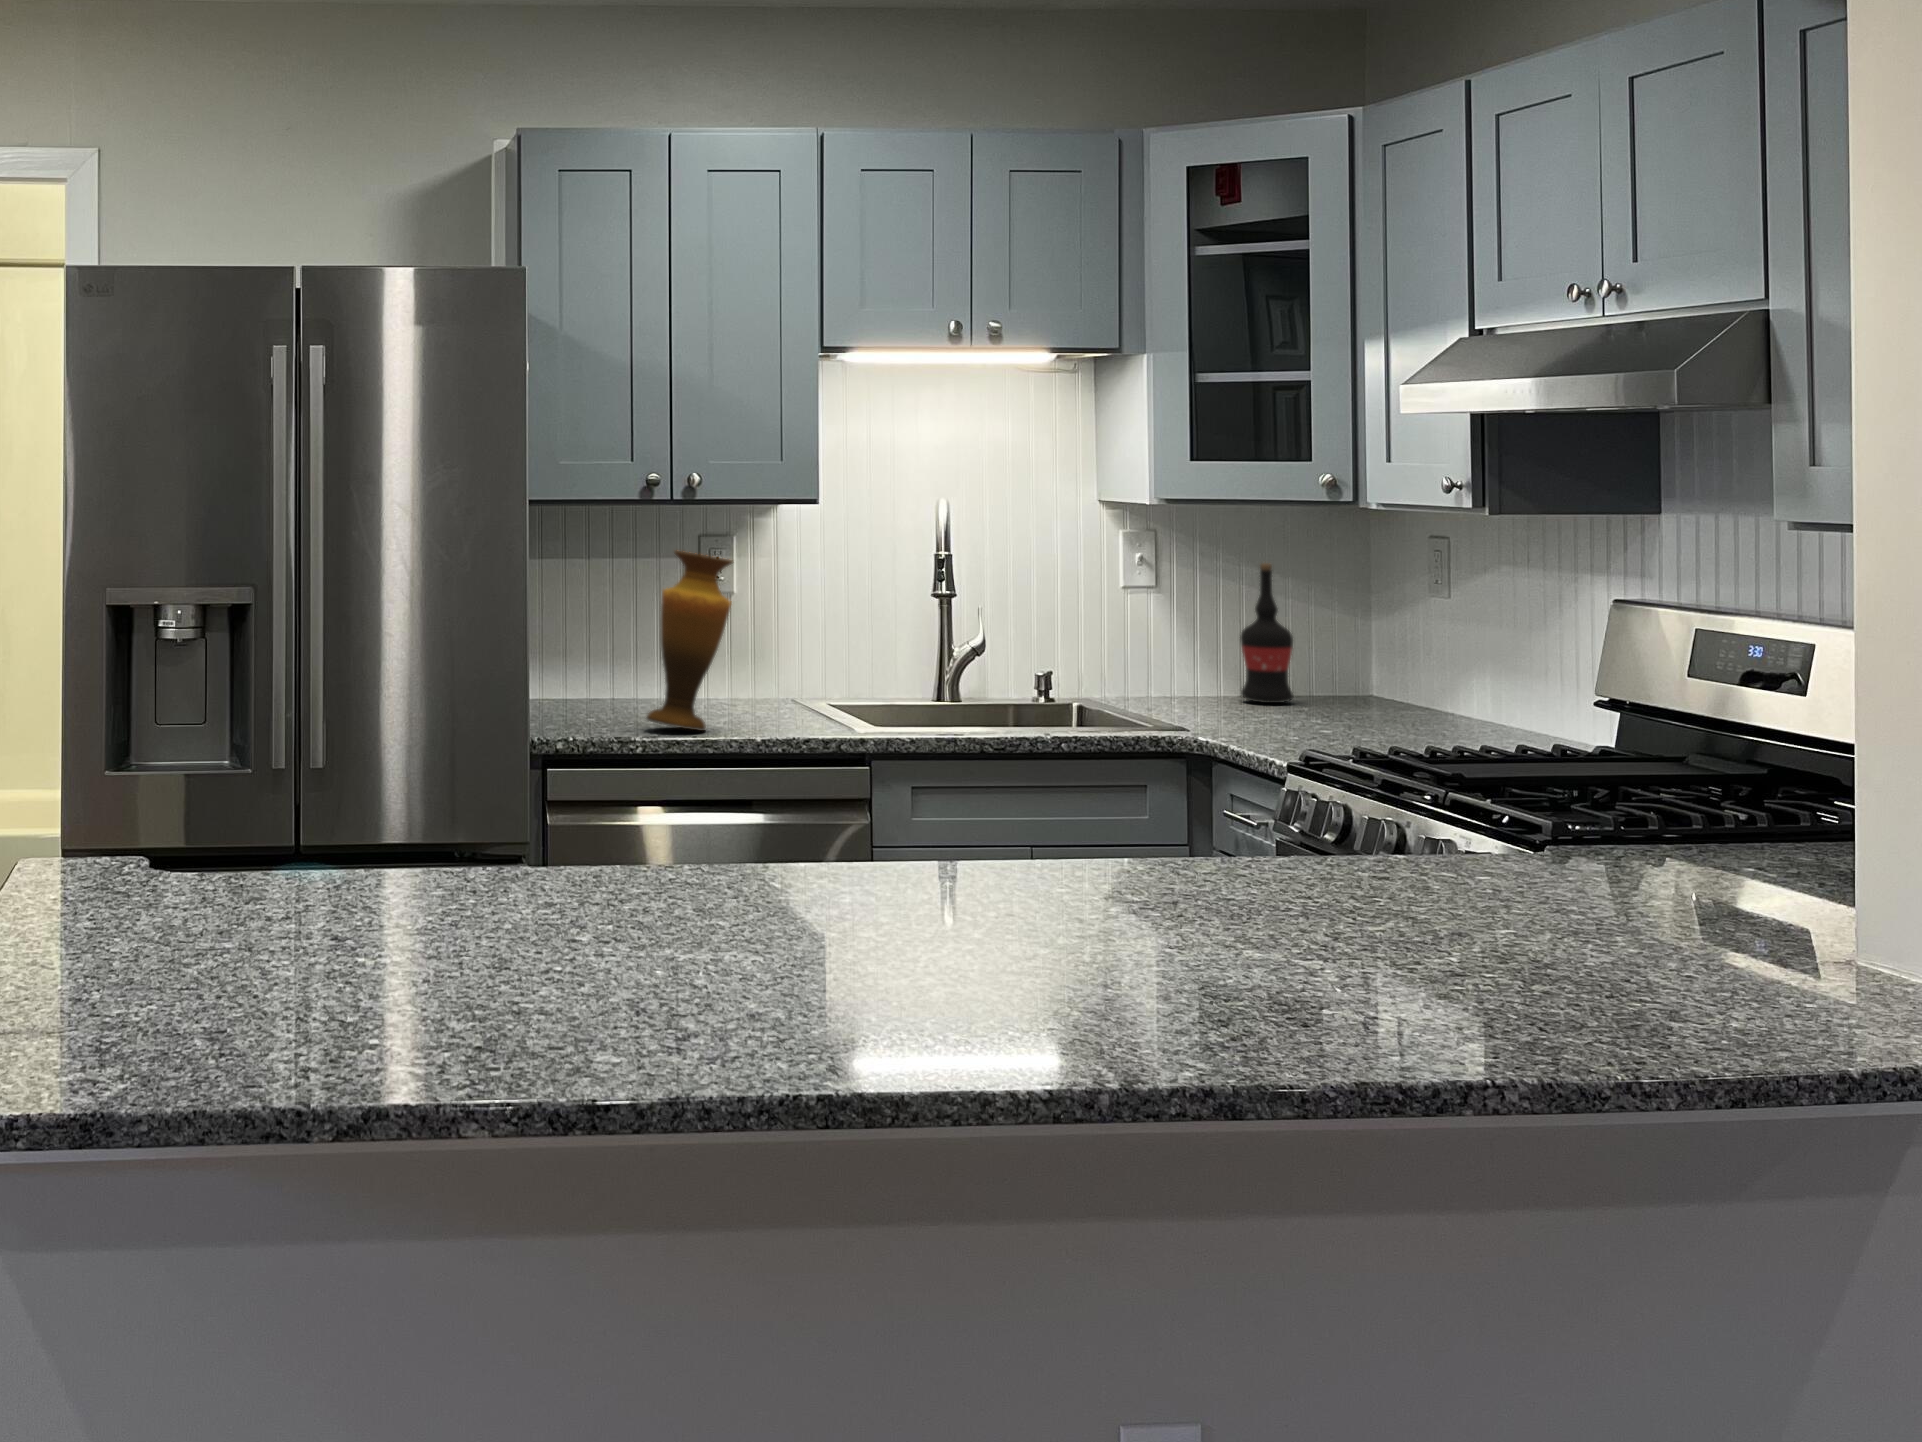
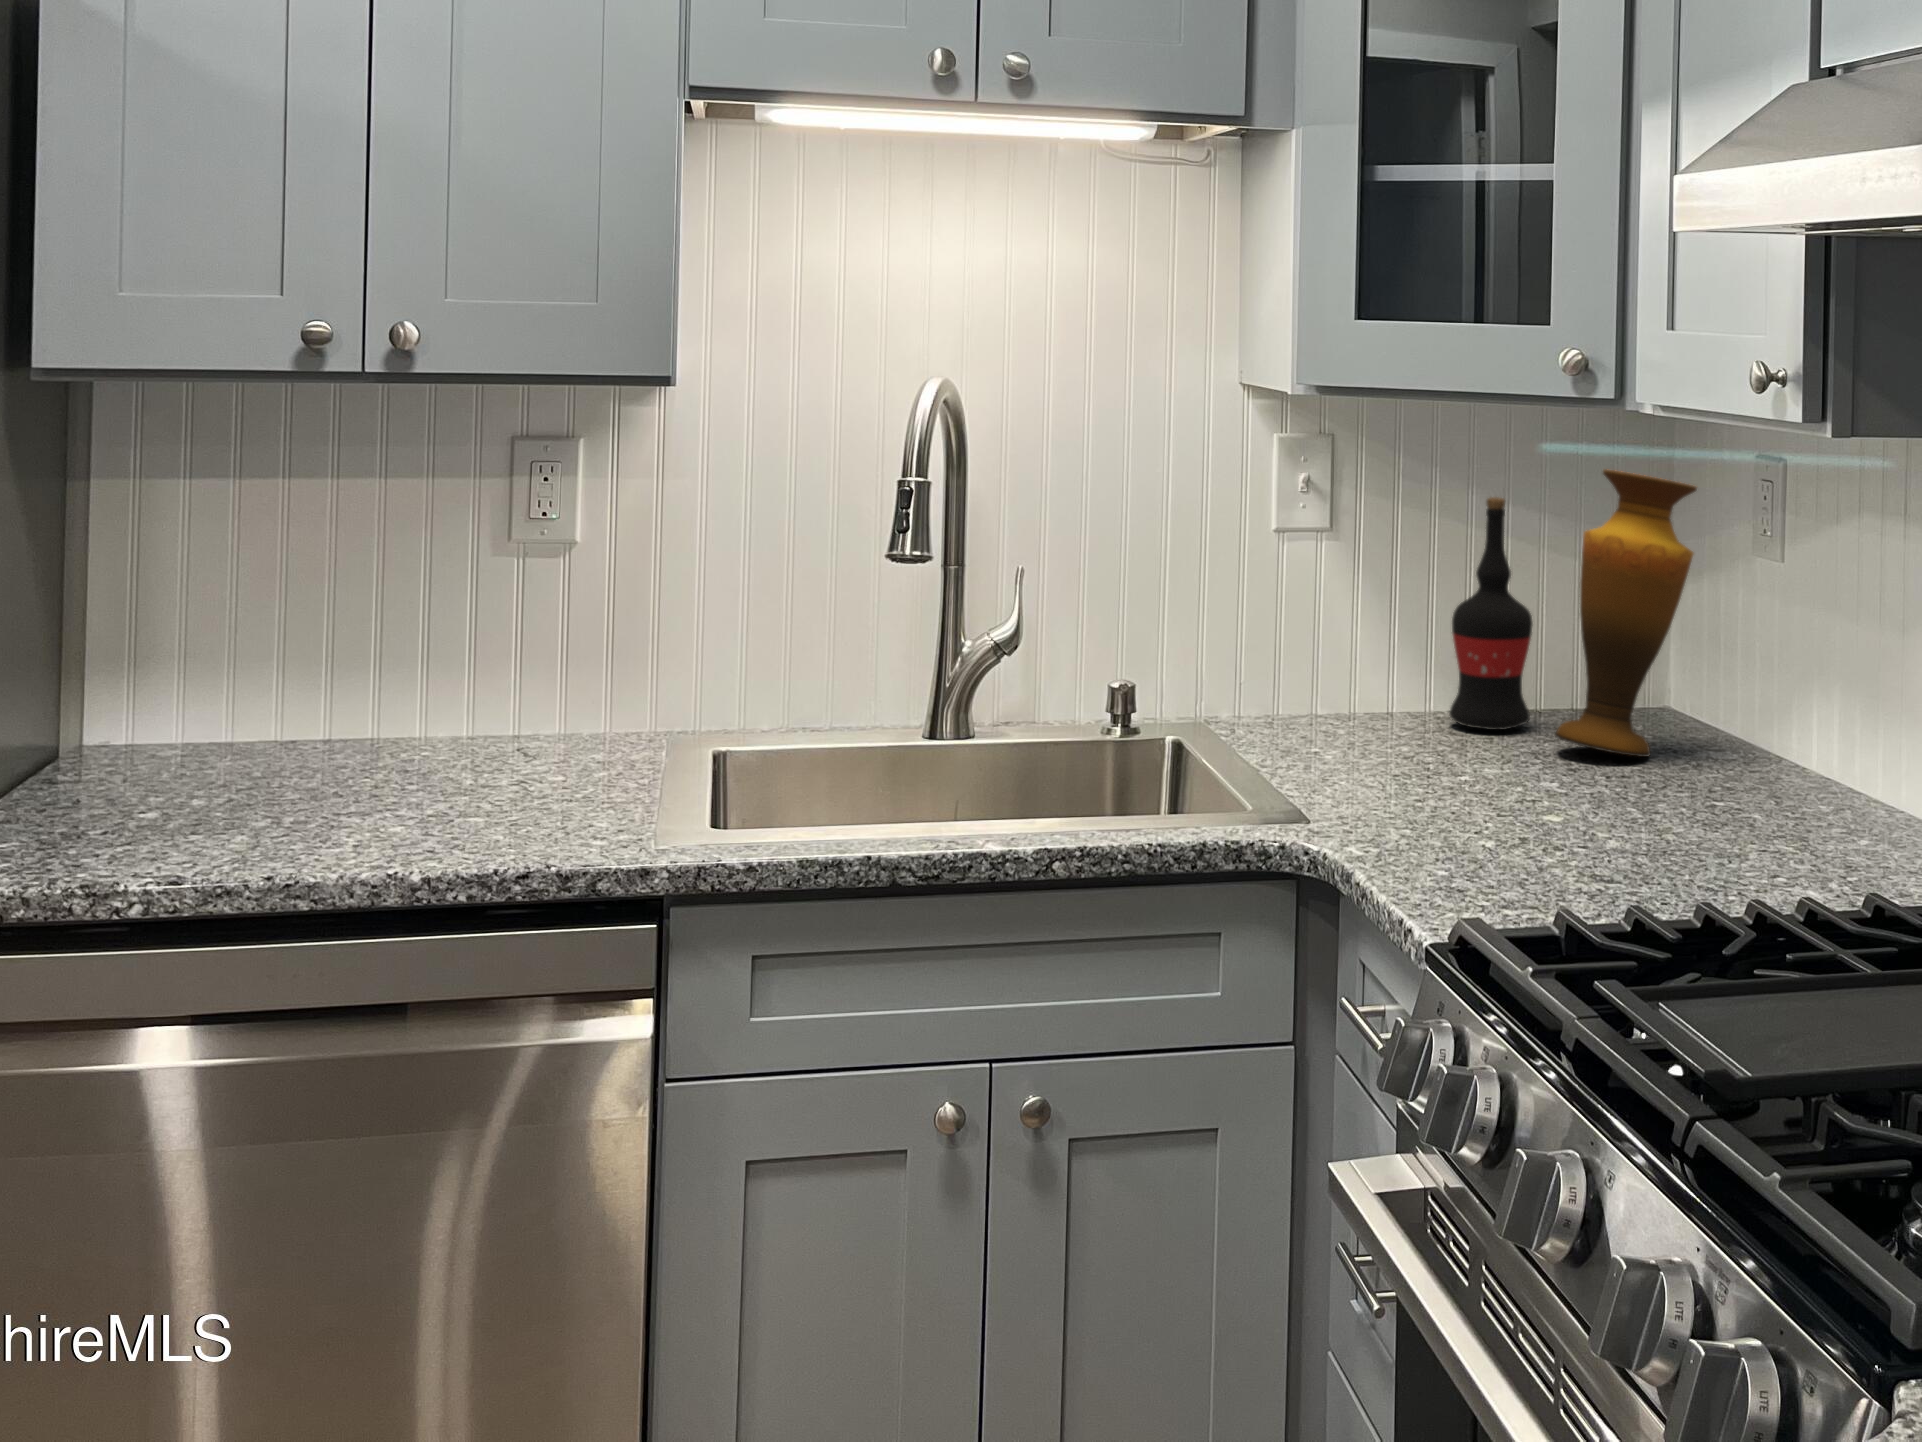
vase: present [647,551,733,731] -> present [1555,469,1697,757]

